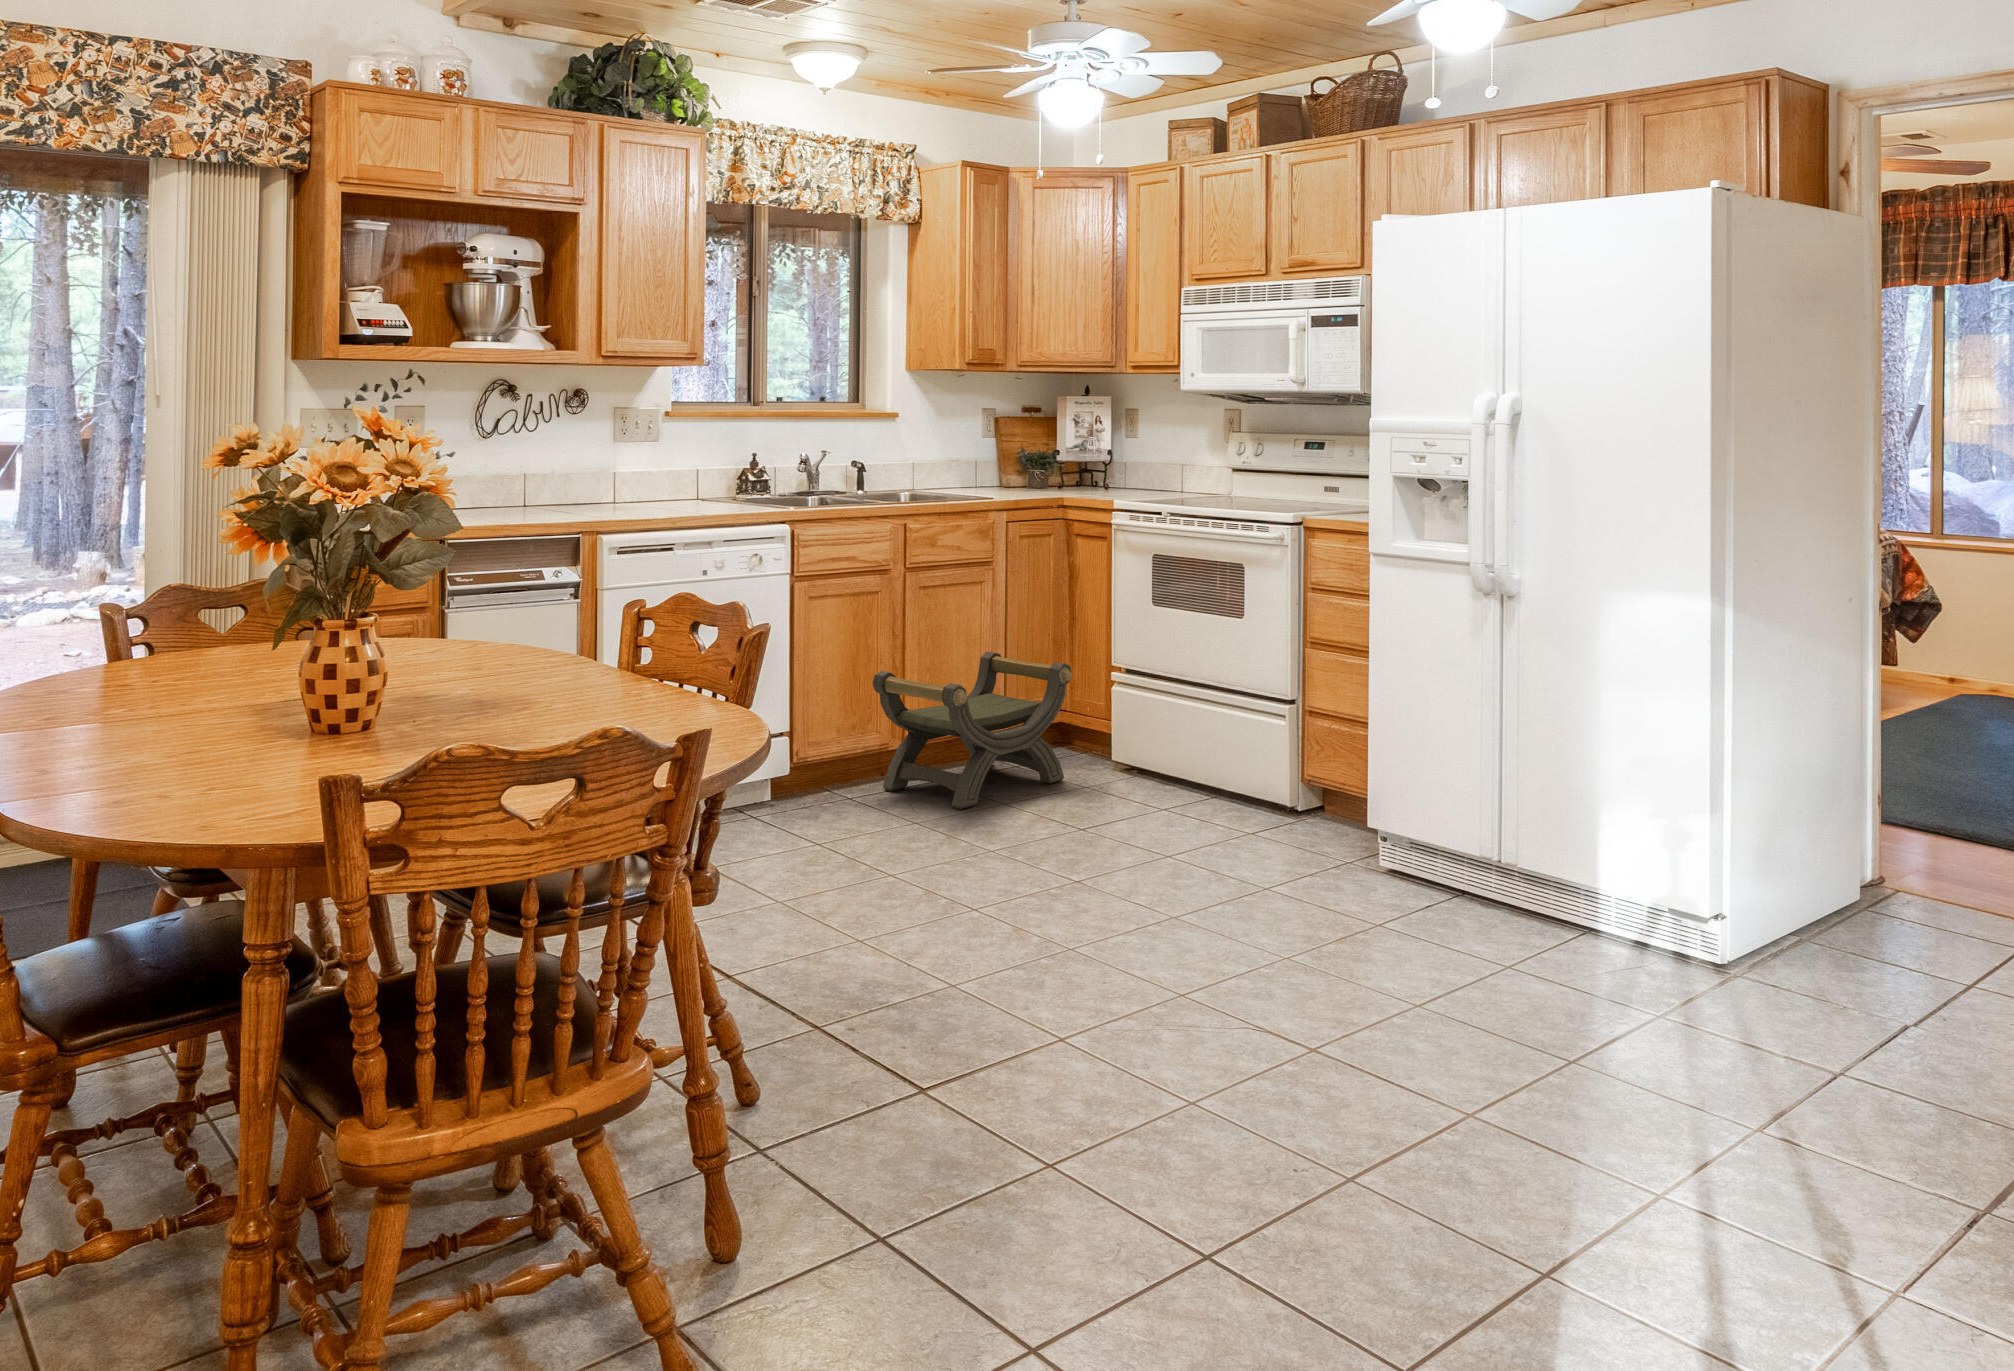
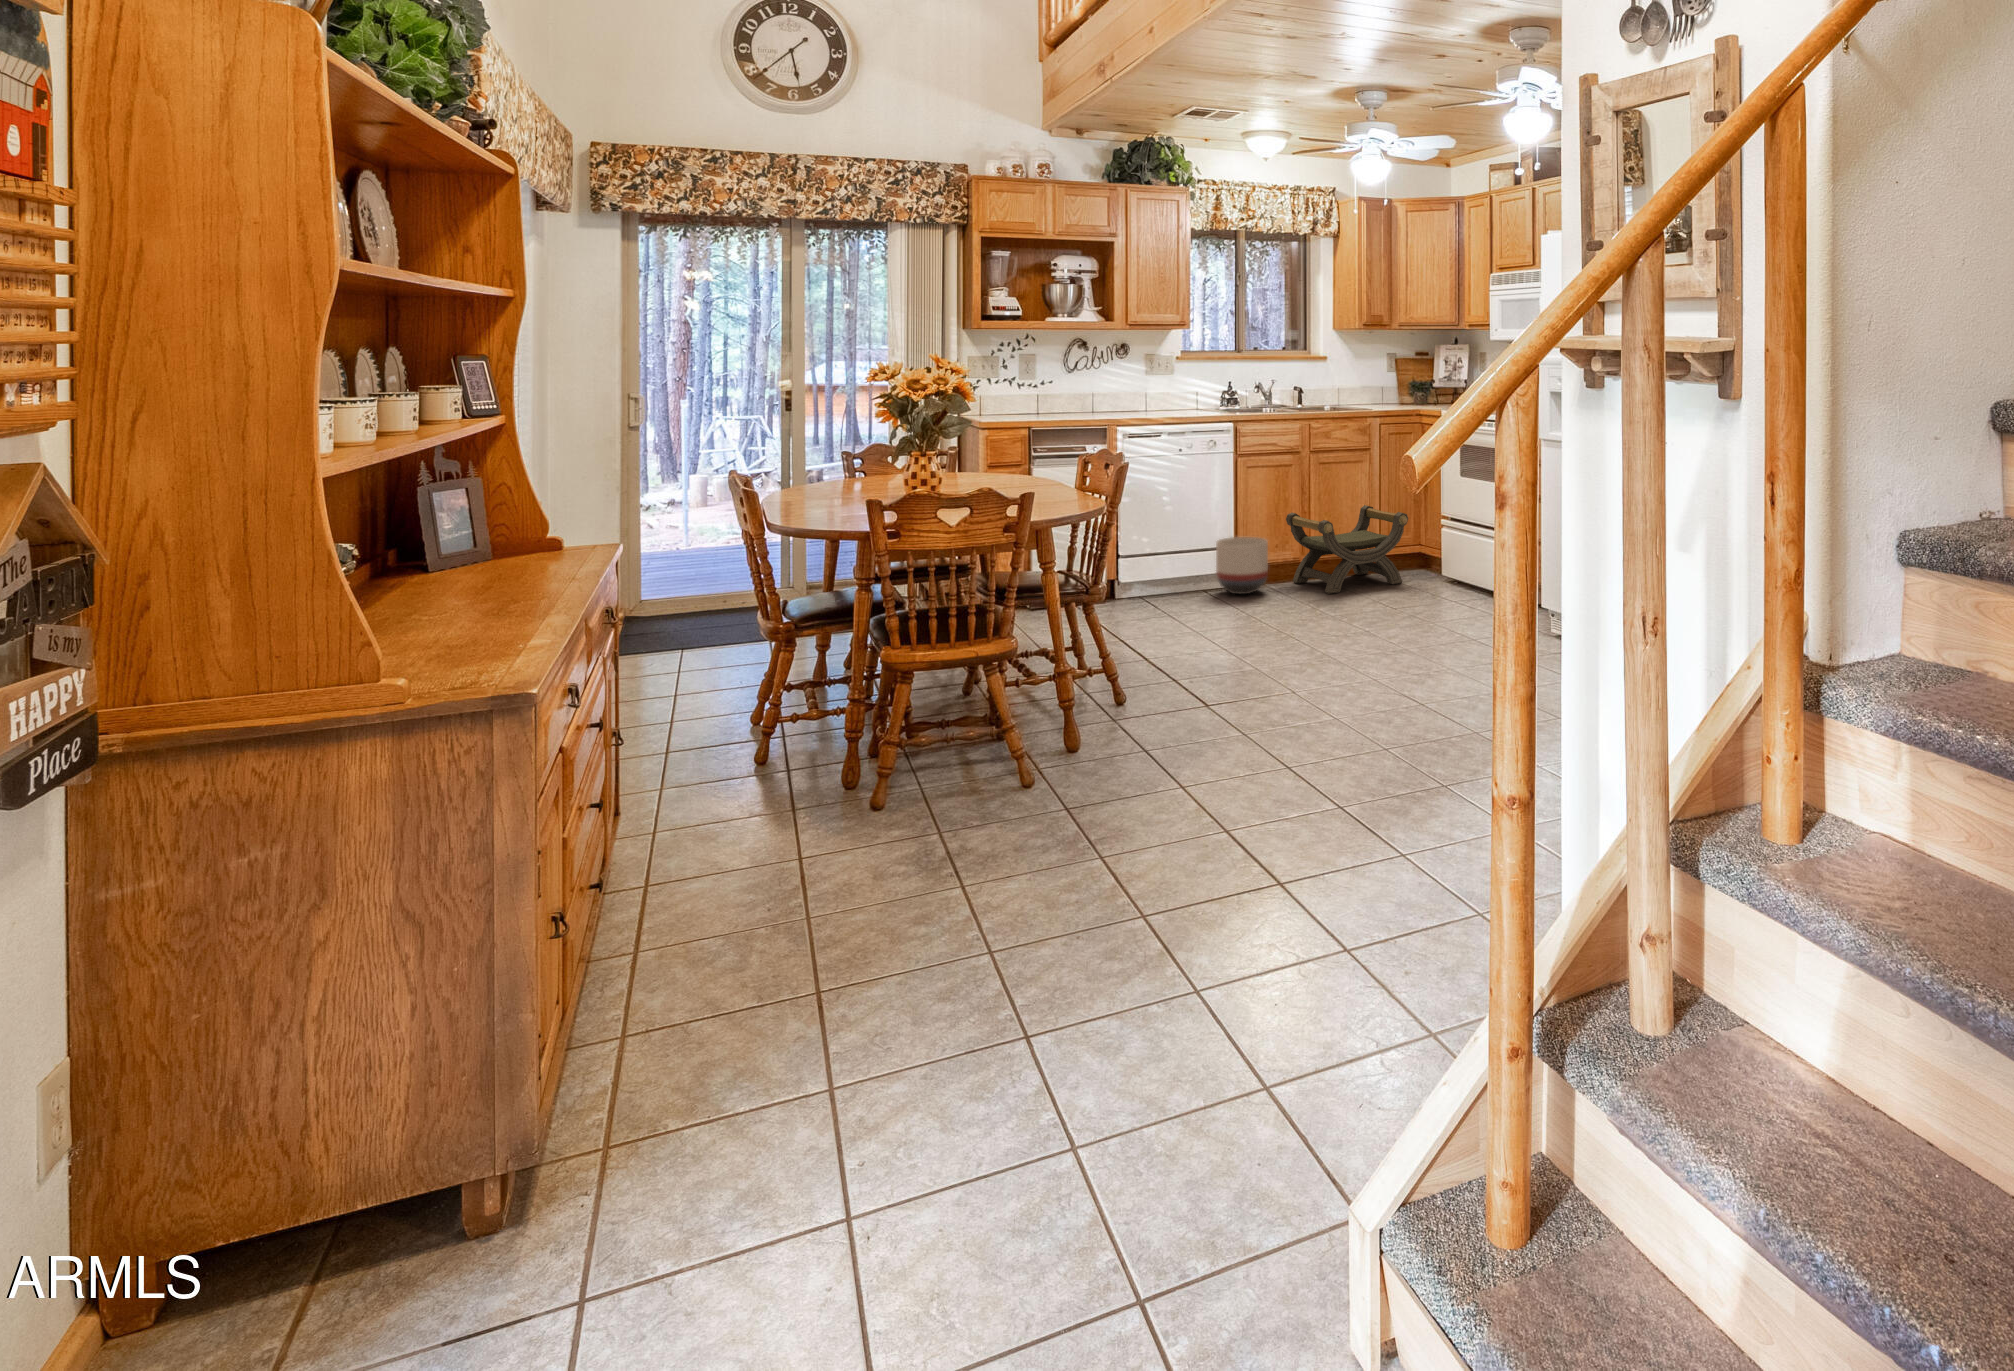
planter: none [765,717,855,820] -> present [1216,537,1268,594]

